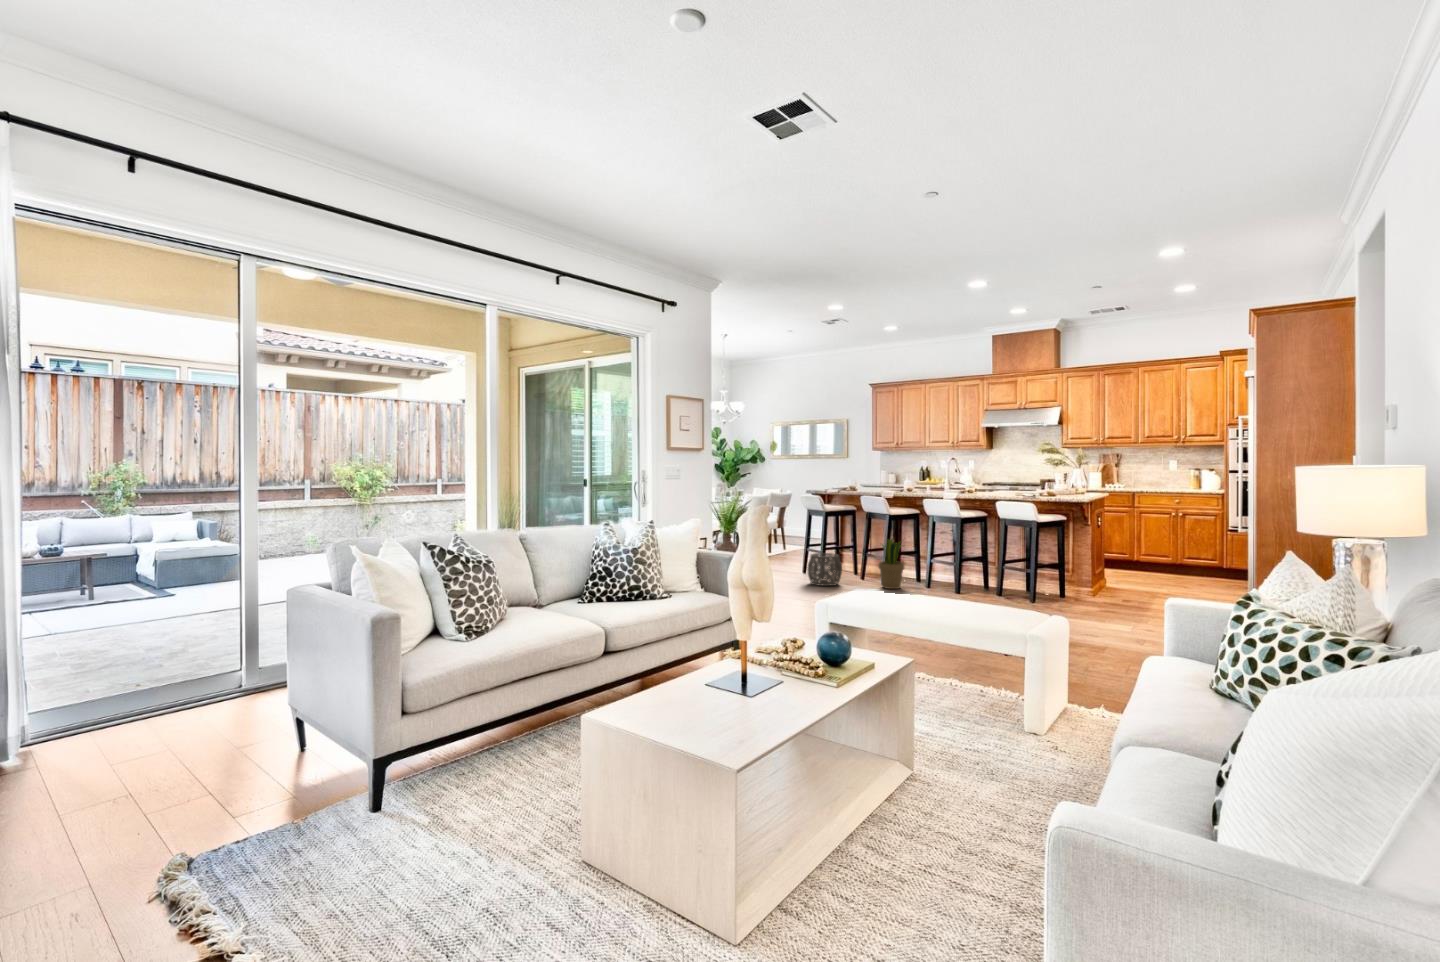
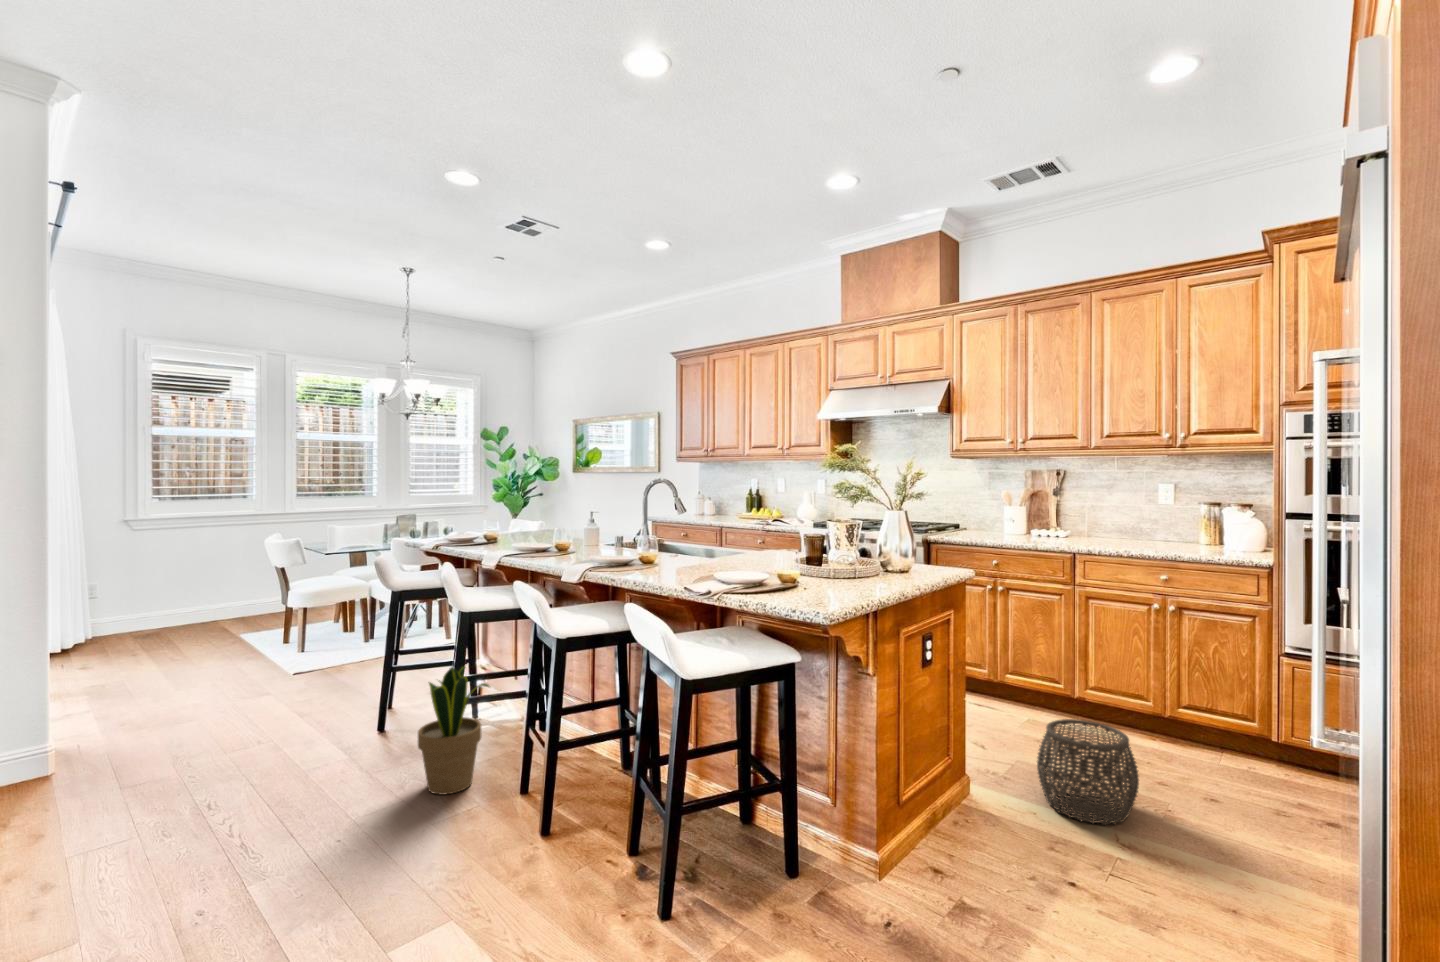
woven basket: present [807,553,842,586] -> present [1037,719,1139,825]

